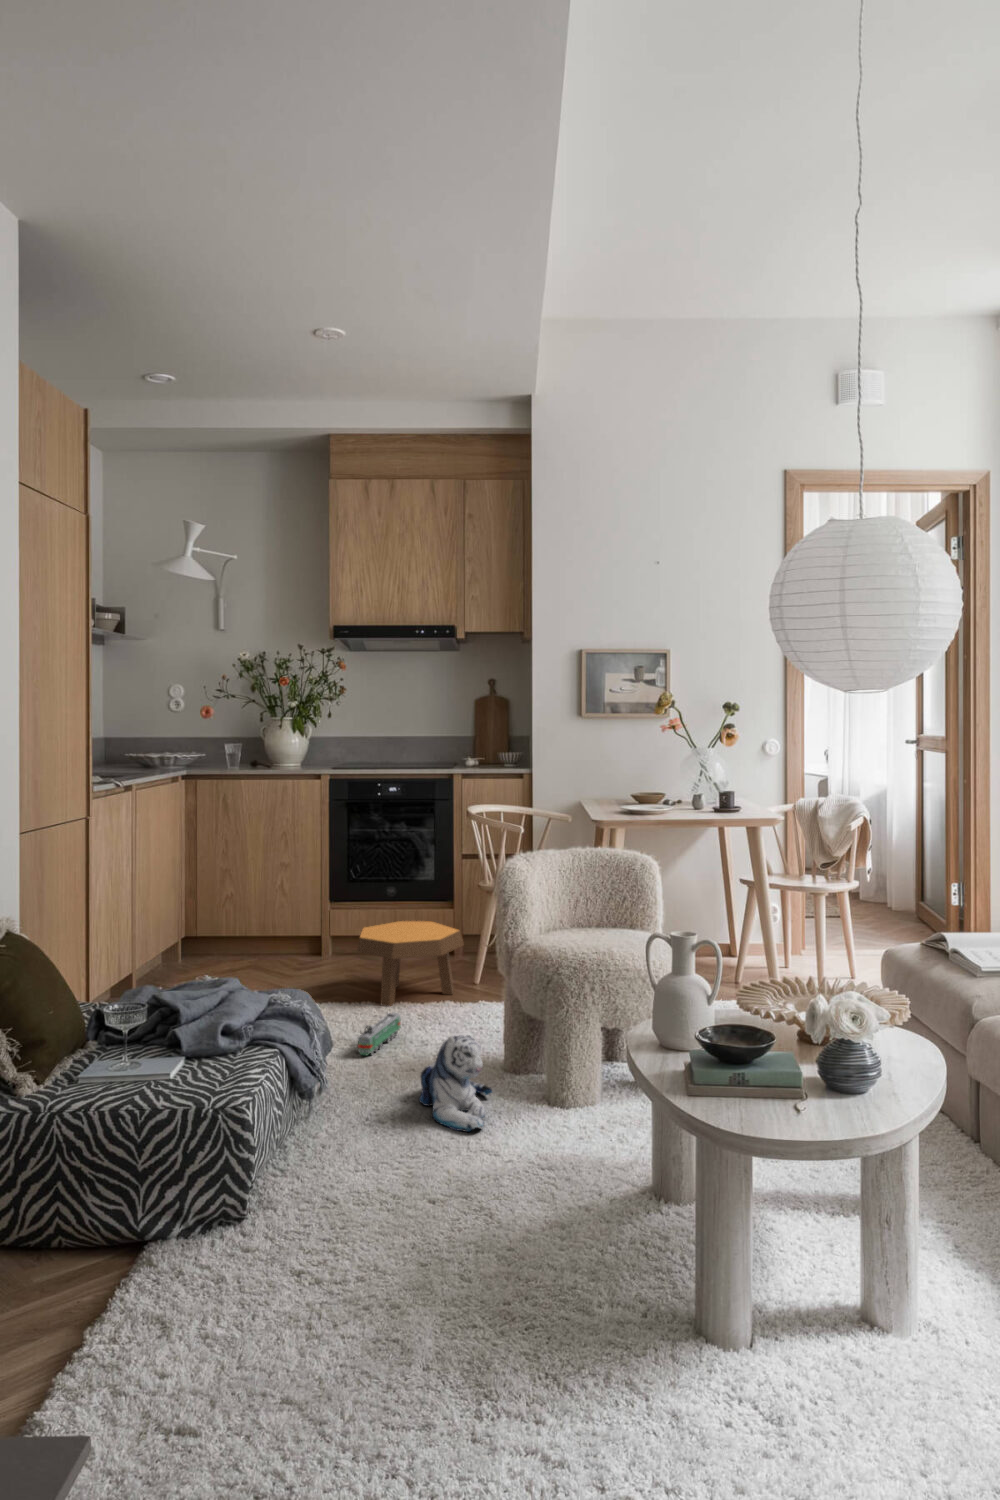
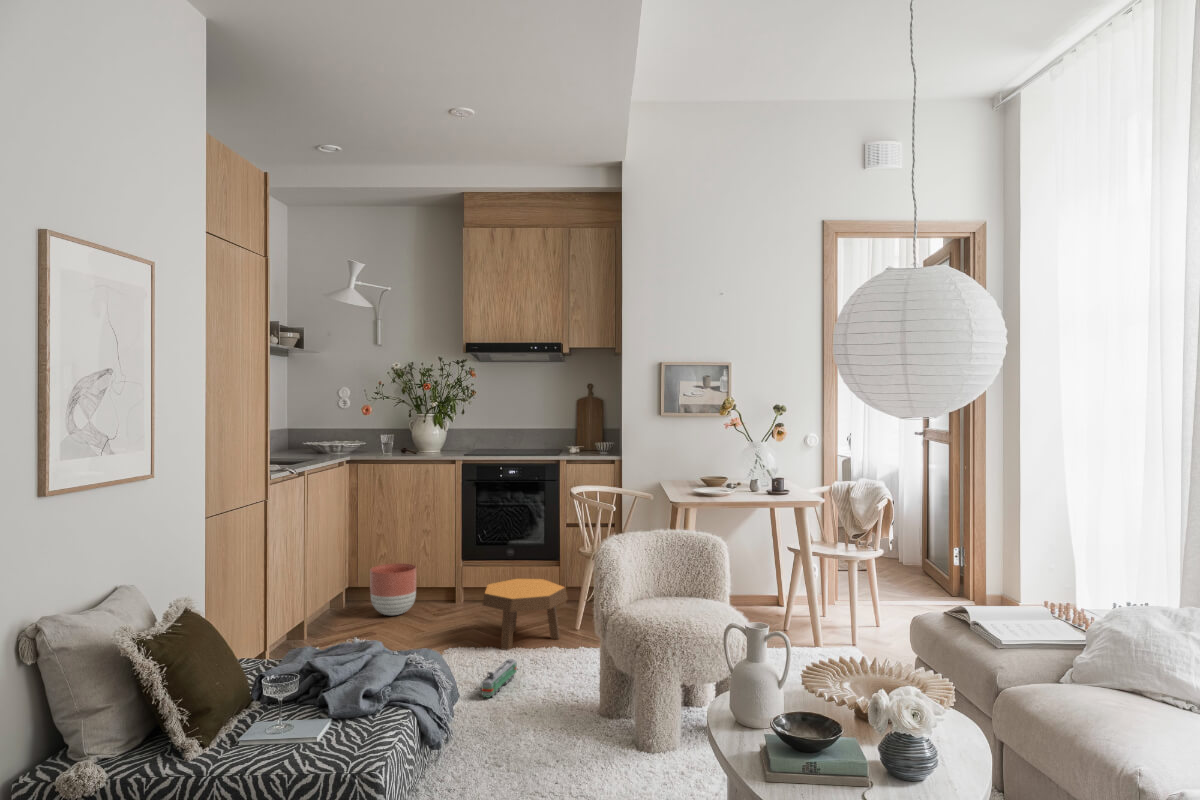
planter: none [214,906,272,970] -> present [370,563,416,616]
plush toy: present [419,1035,492,1132] -> none [530,689,592,775]

